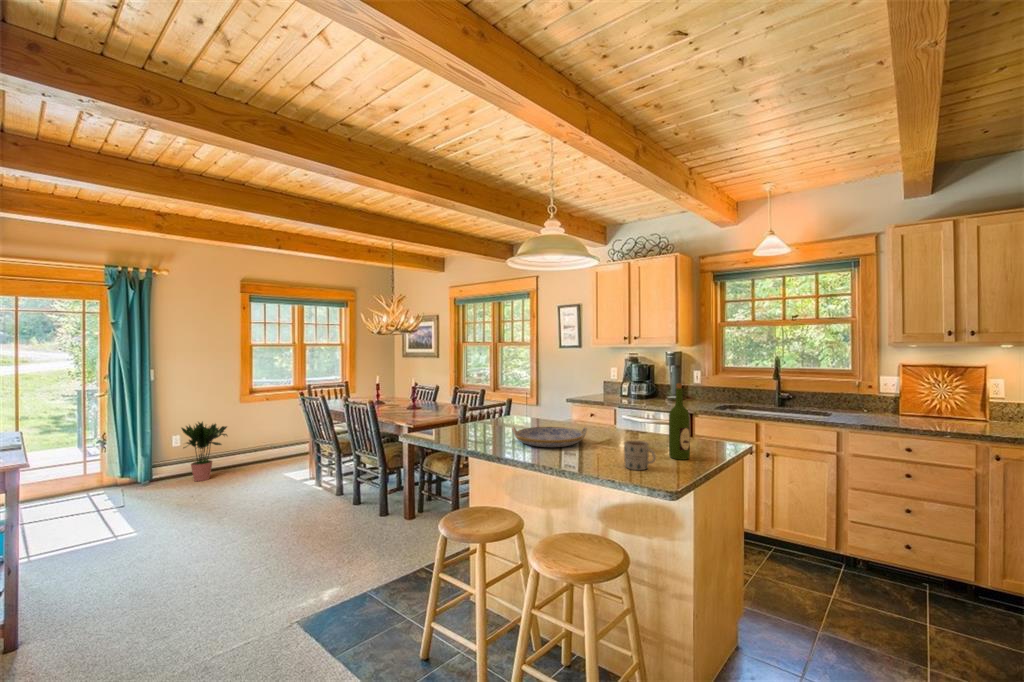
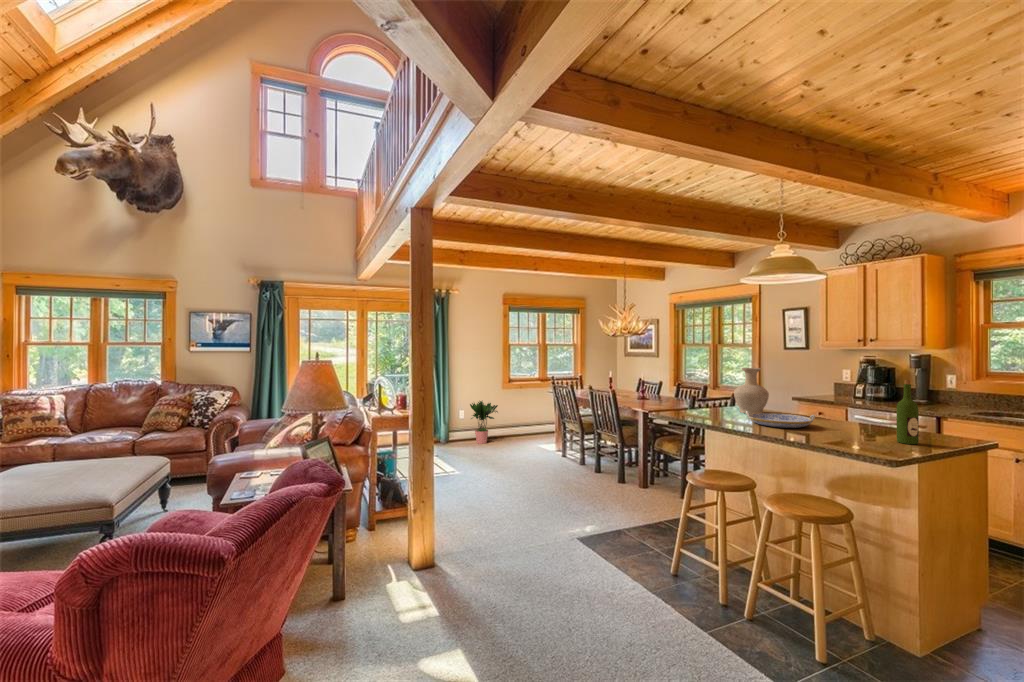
vase: none [503,371,540,427] -> present [734,368,769,414]
mug: present [624,441,656,470] -> none [850,424,880,446]

